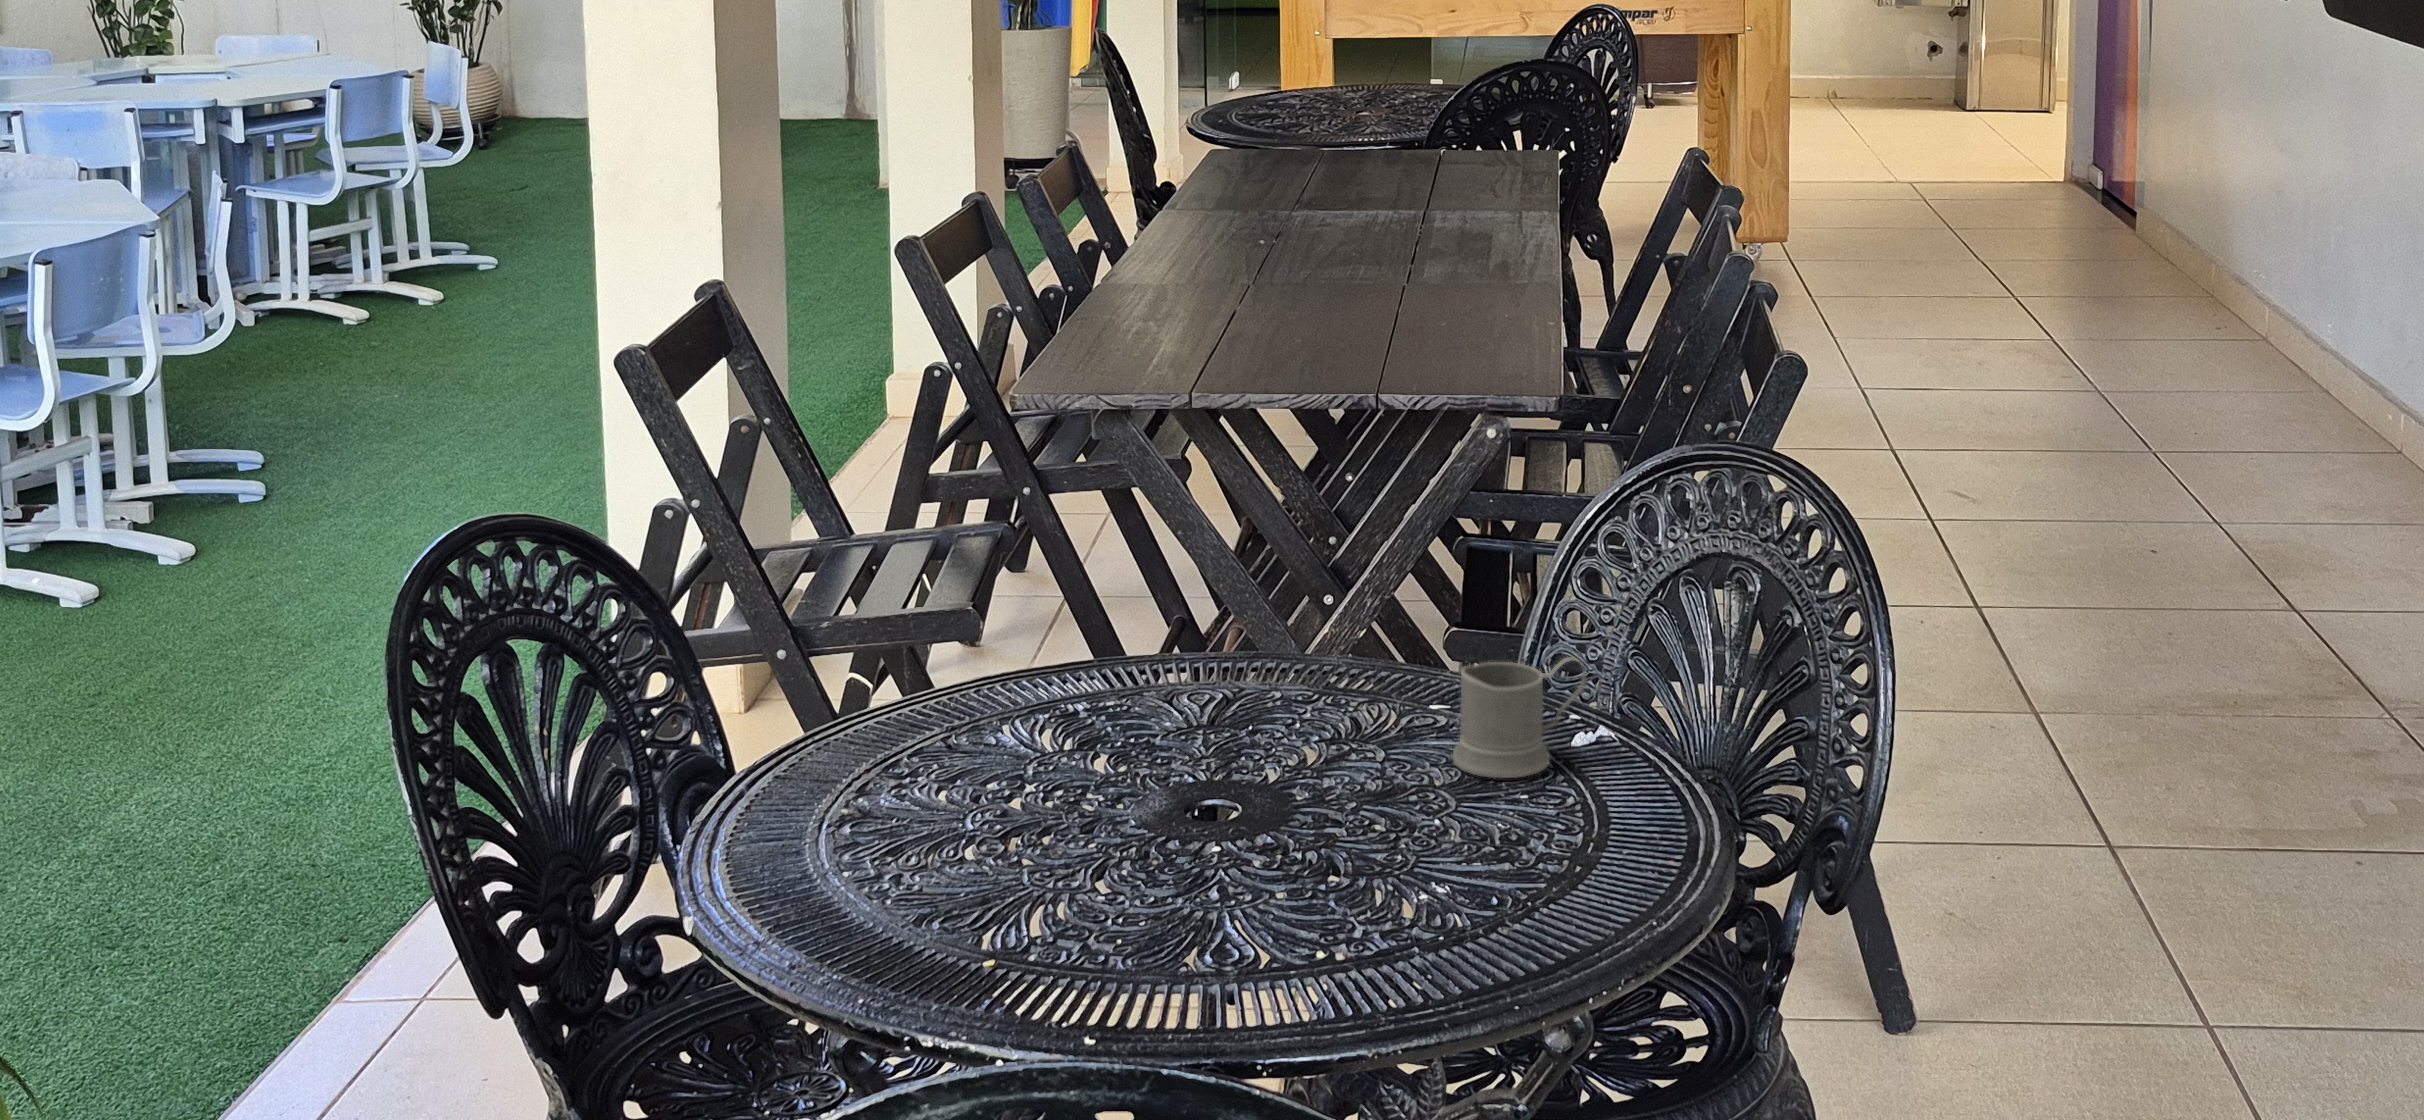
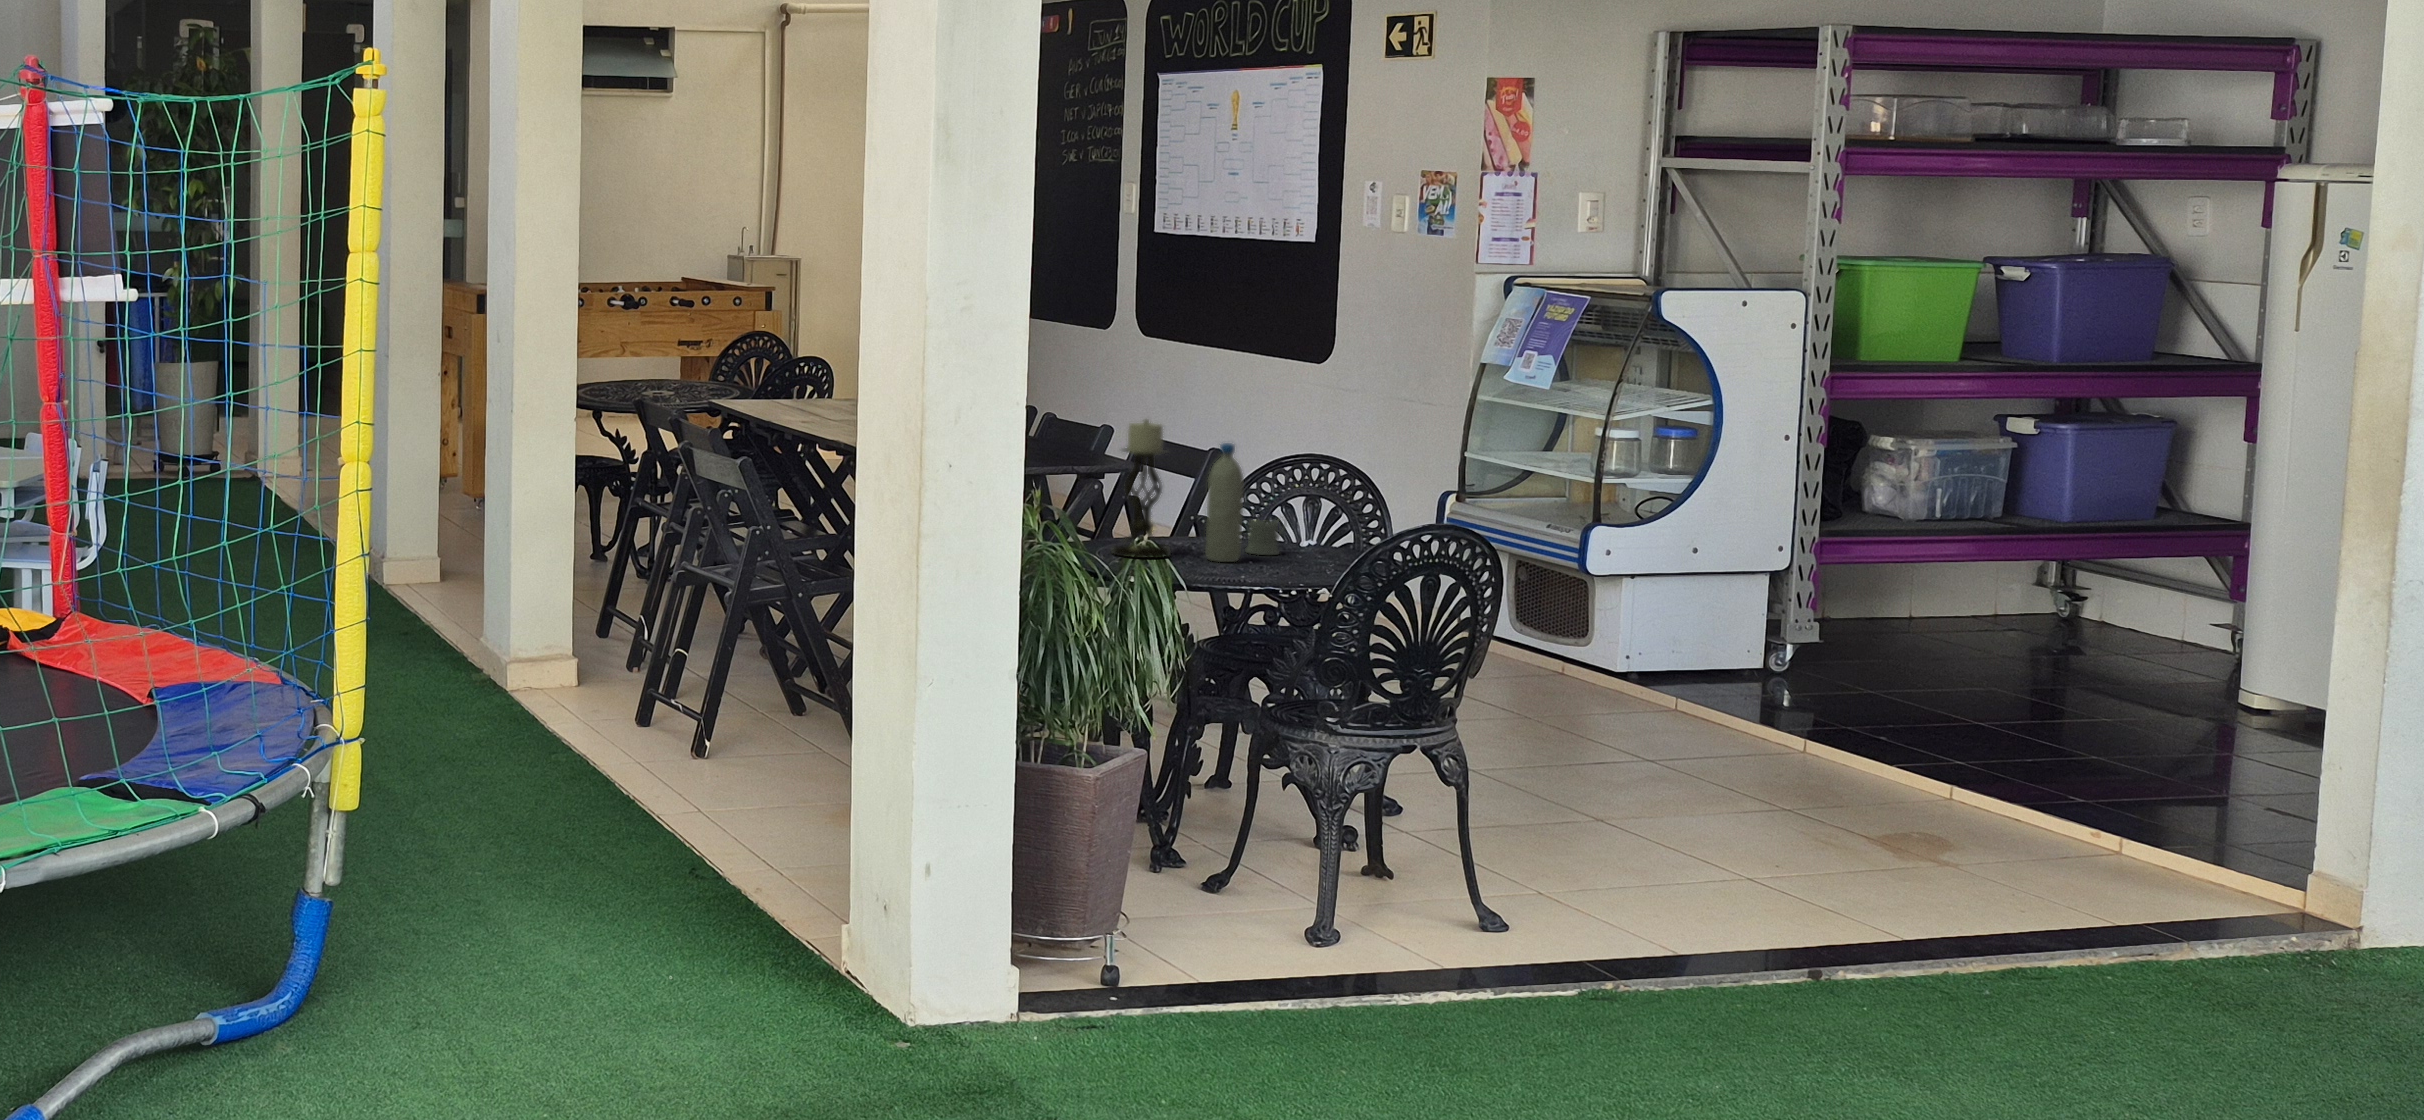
candle holder: none [1054,369,1218,774] -> present [1112,420,1170,558]
water bottle: none [1259,459,1363,813] -> present [1205,443,1244,562]

